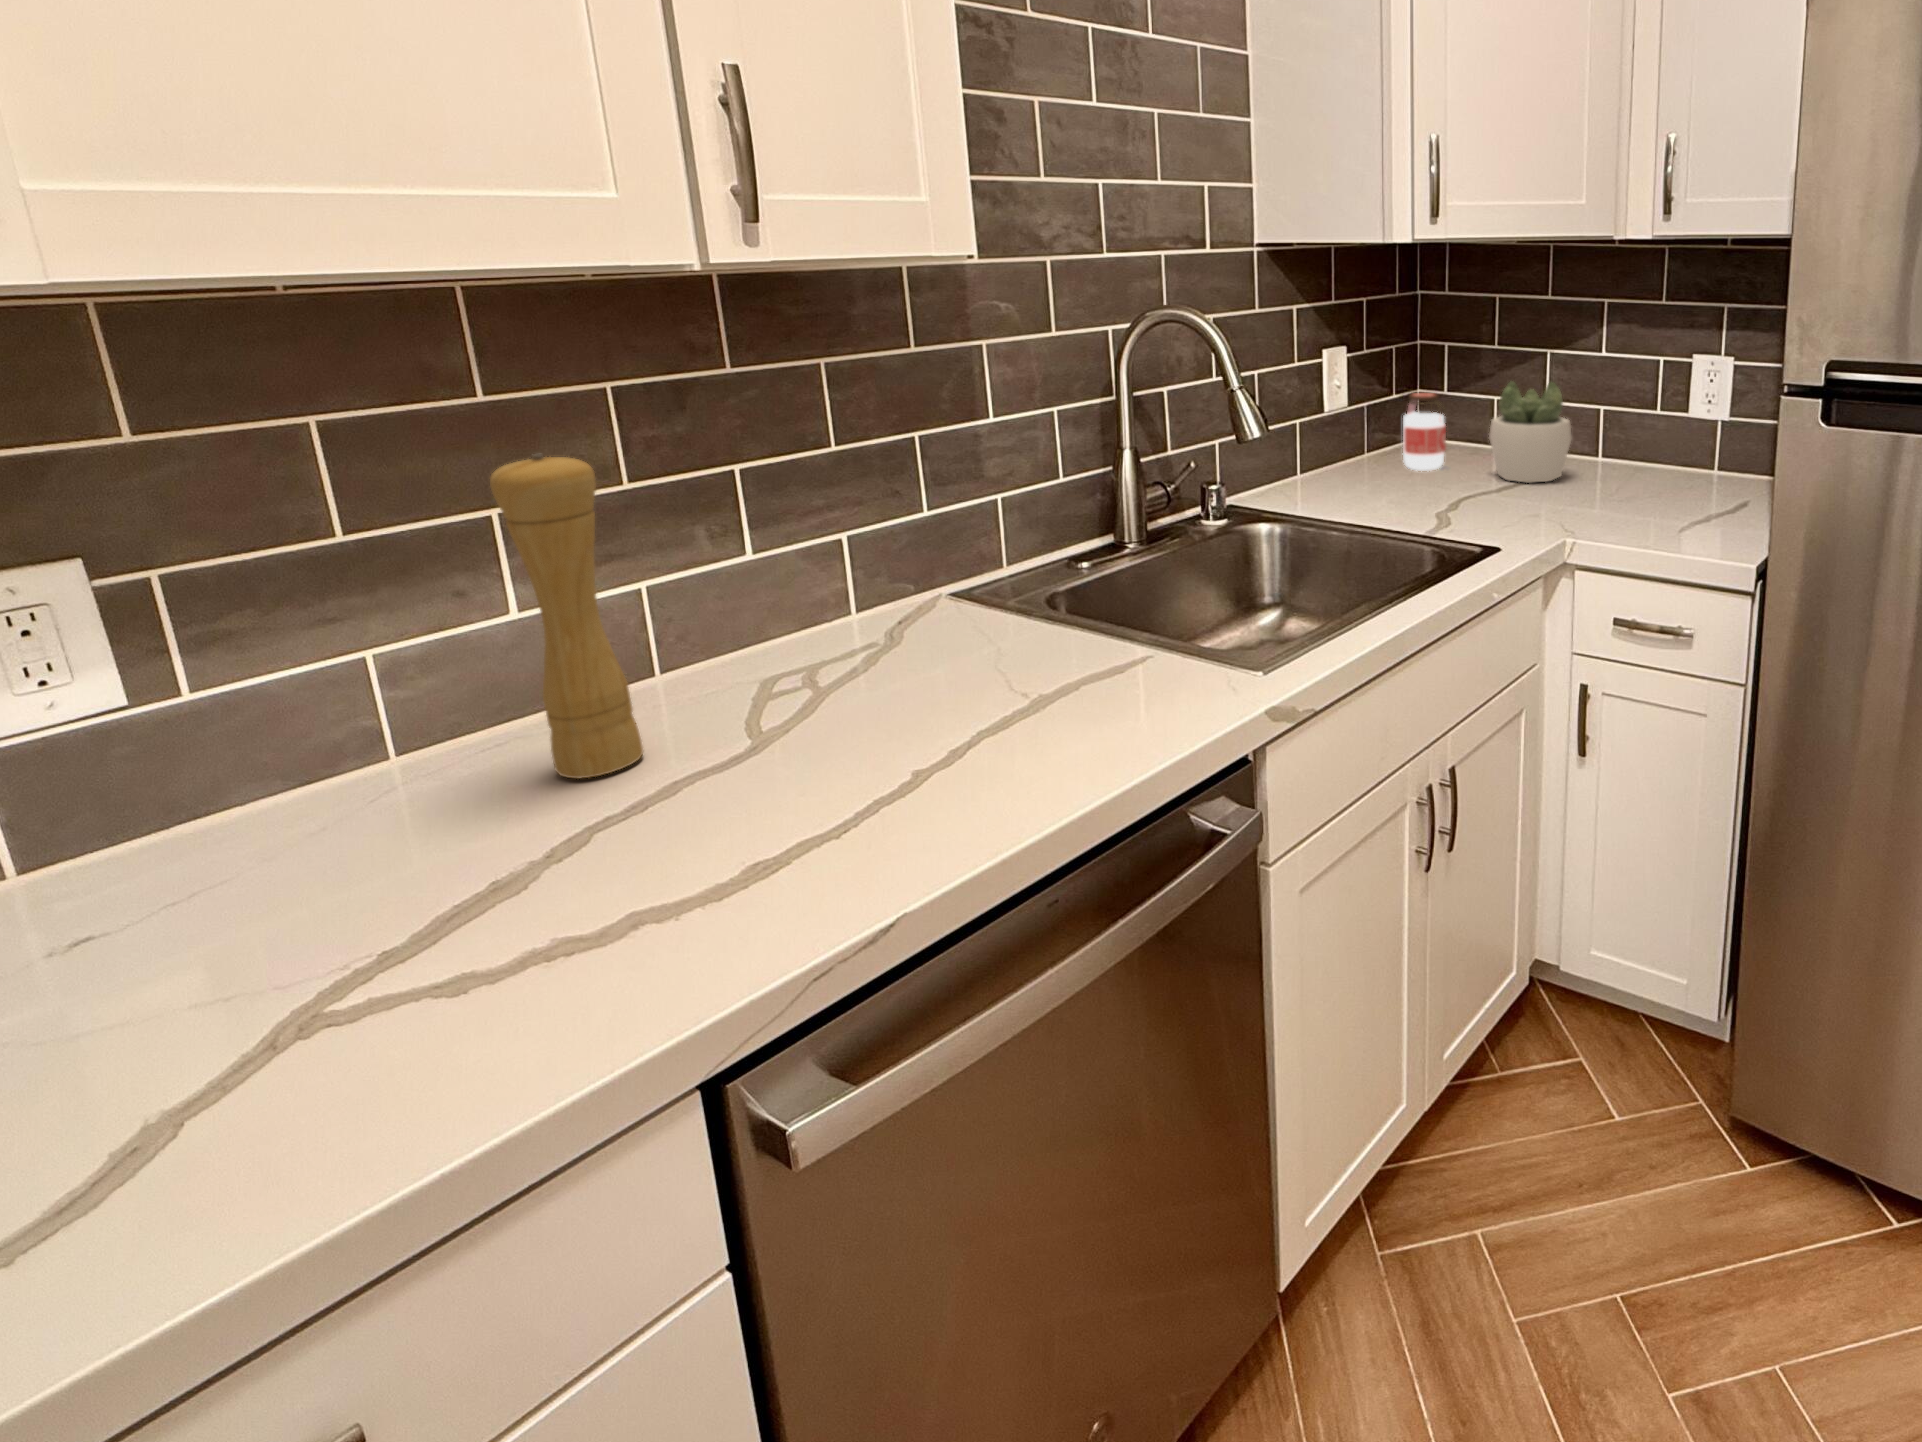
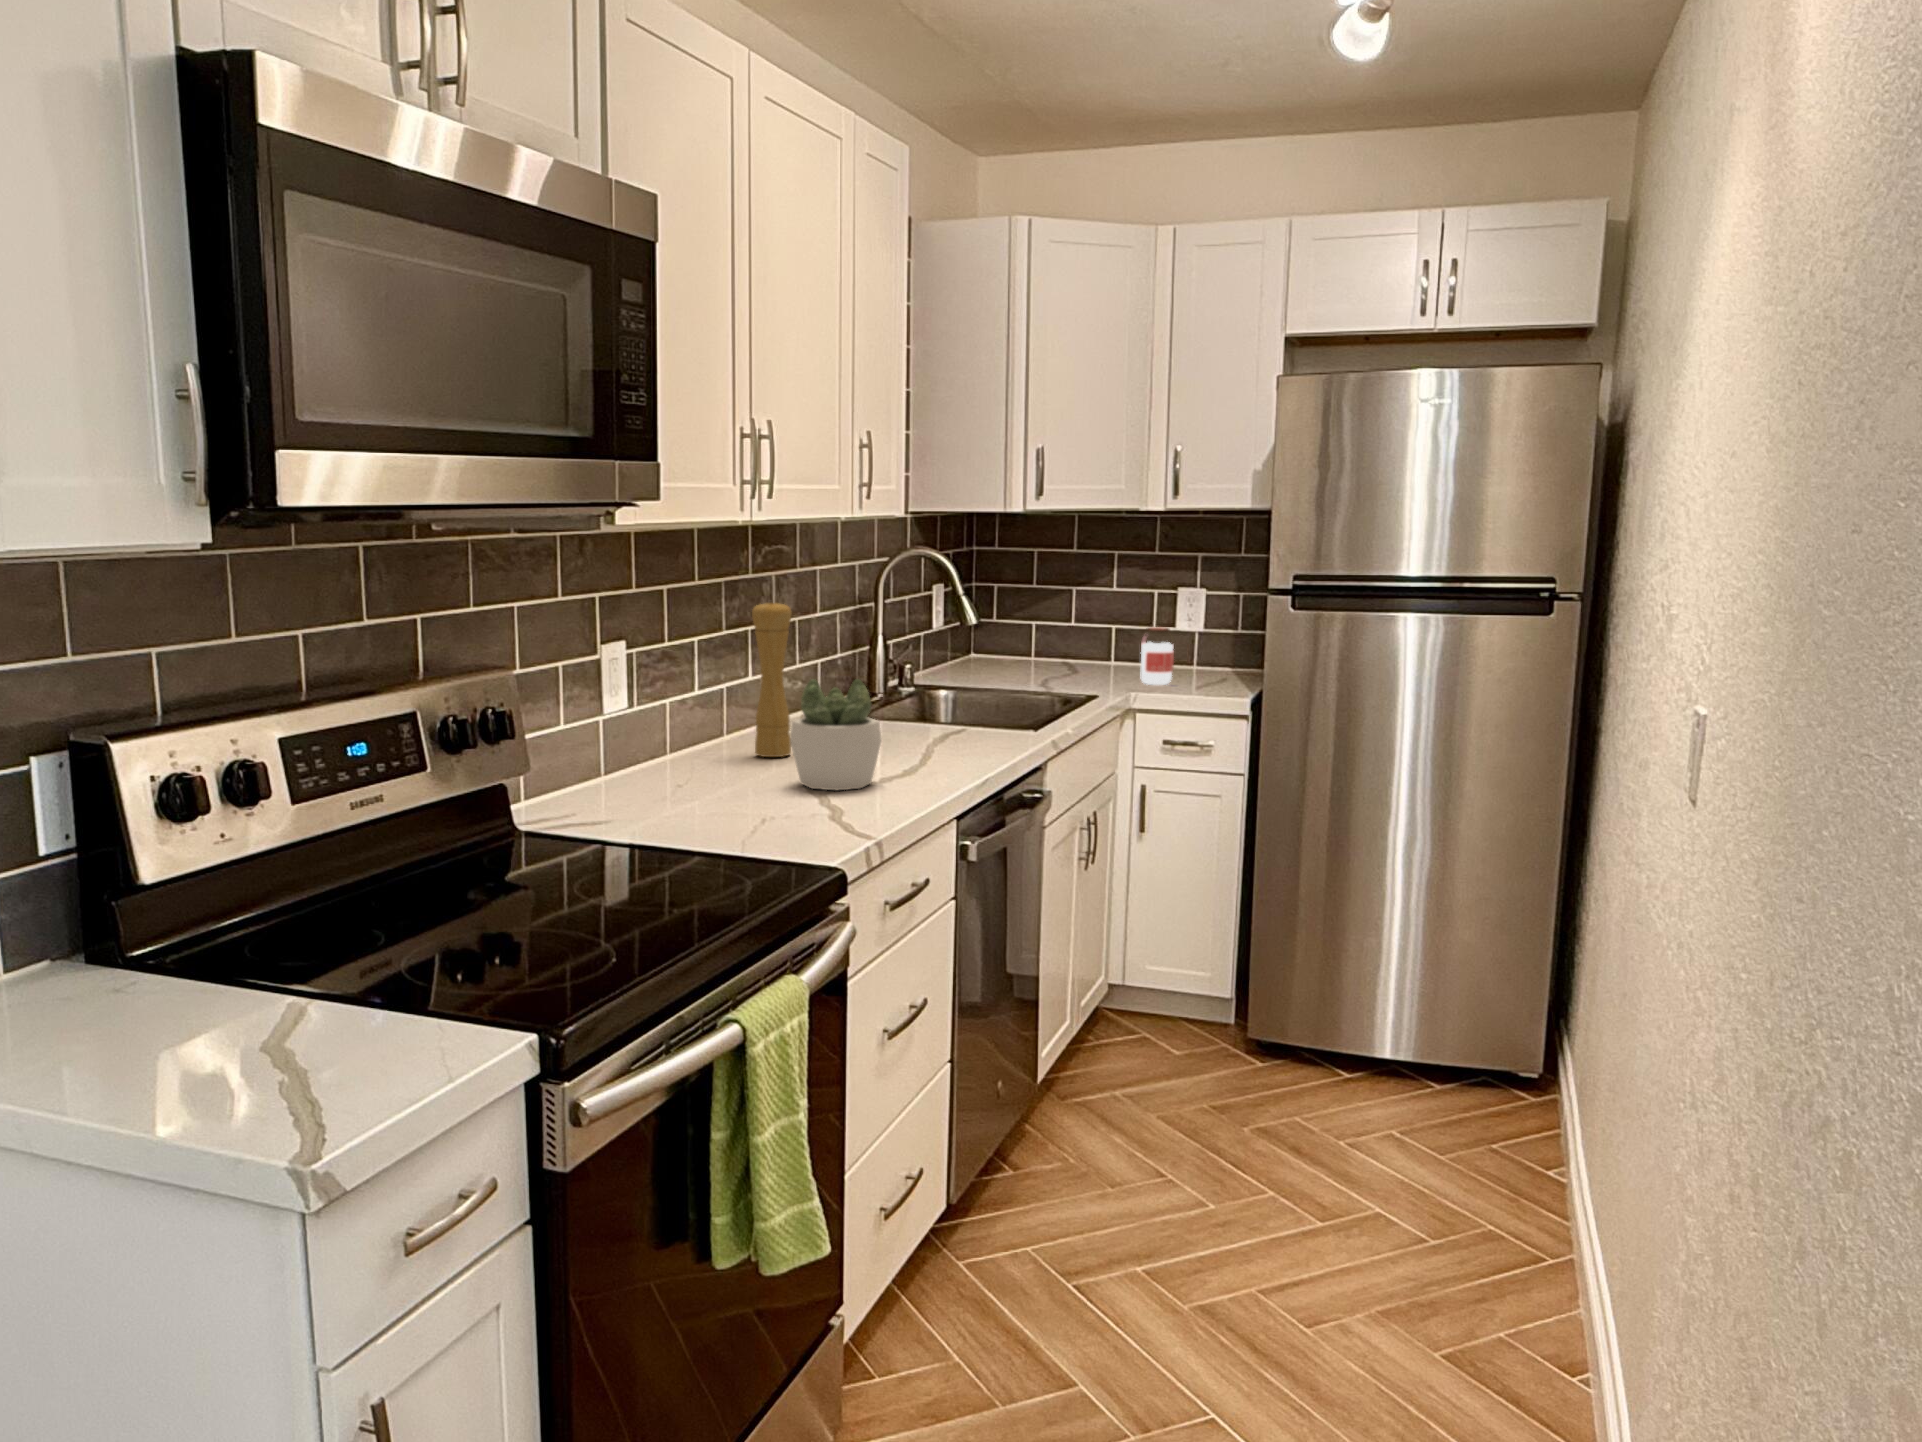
succulent plant: present [1489,382,1571,483] -> present [790,679,881,790]
jar: present [1403,393,1446,471] -> present [1140,627,1174,685]

